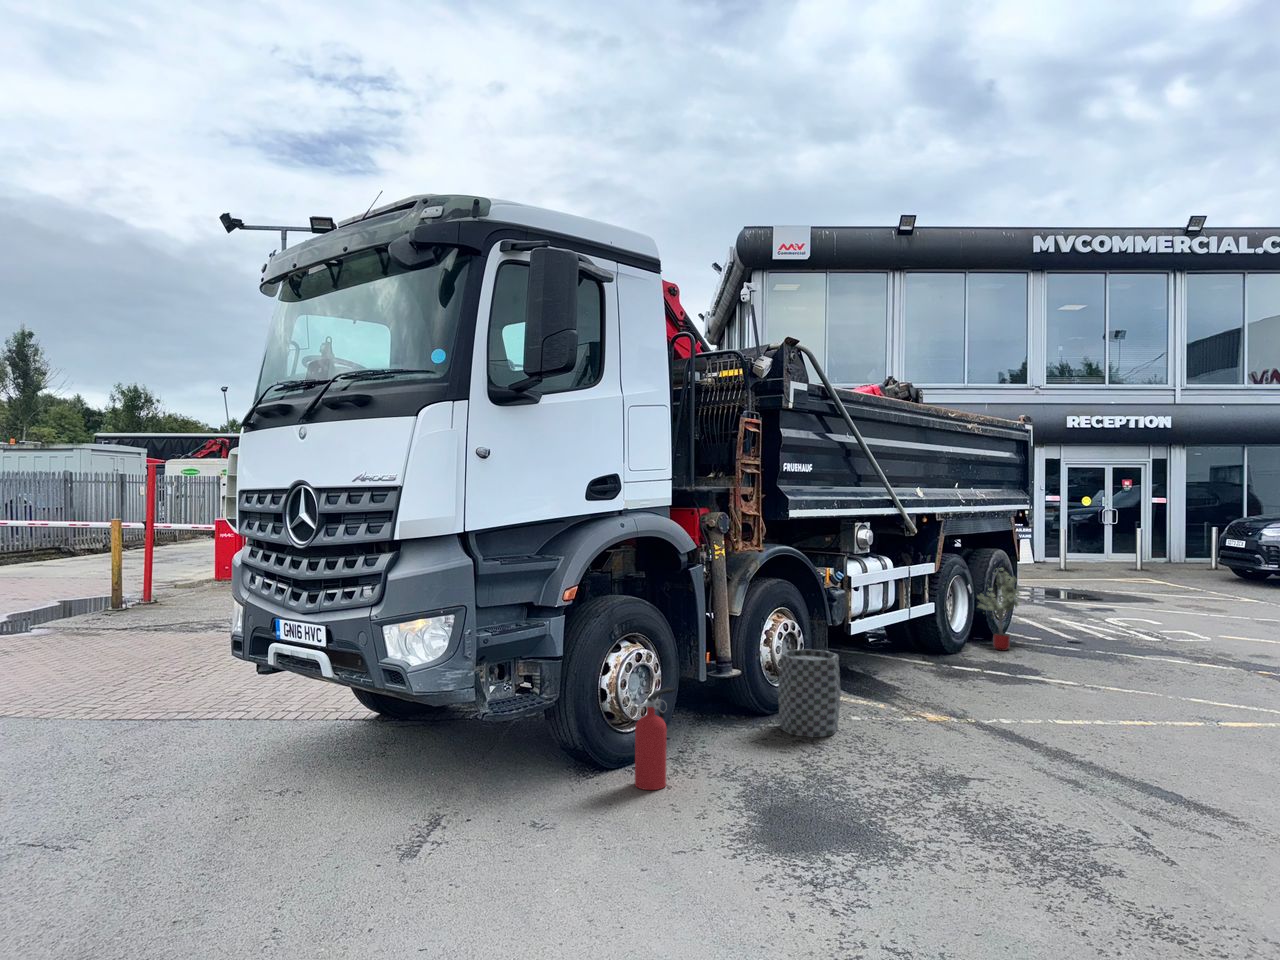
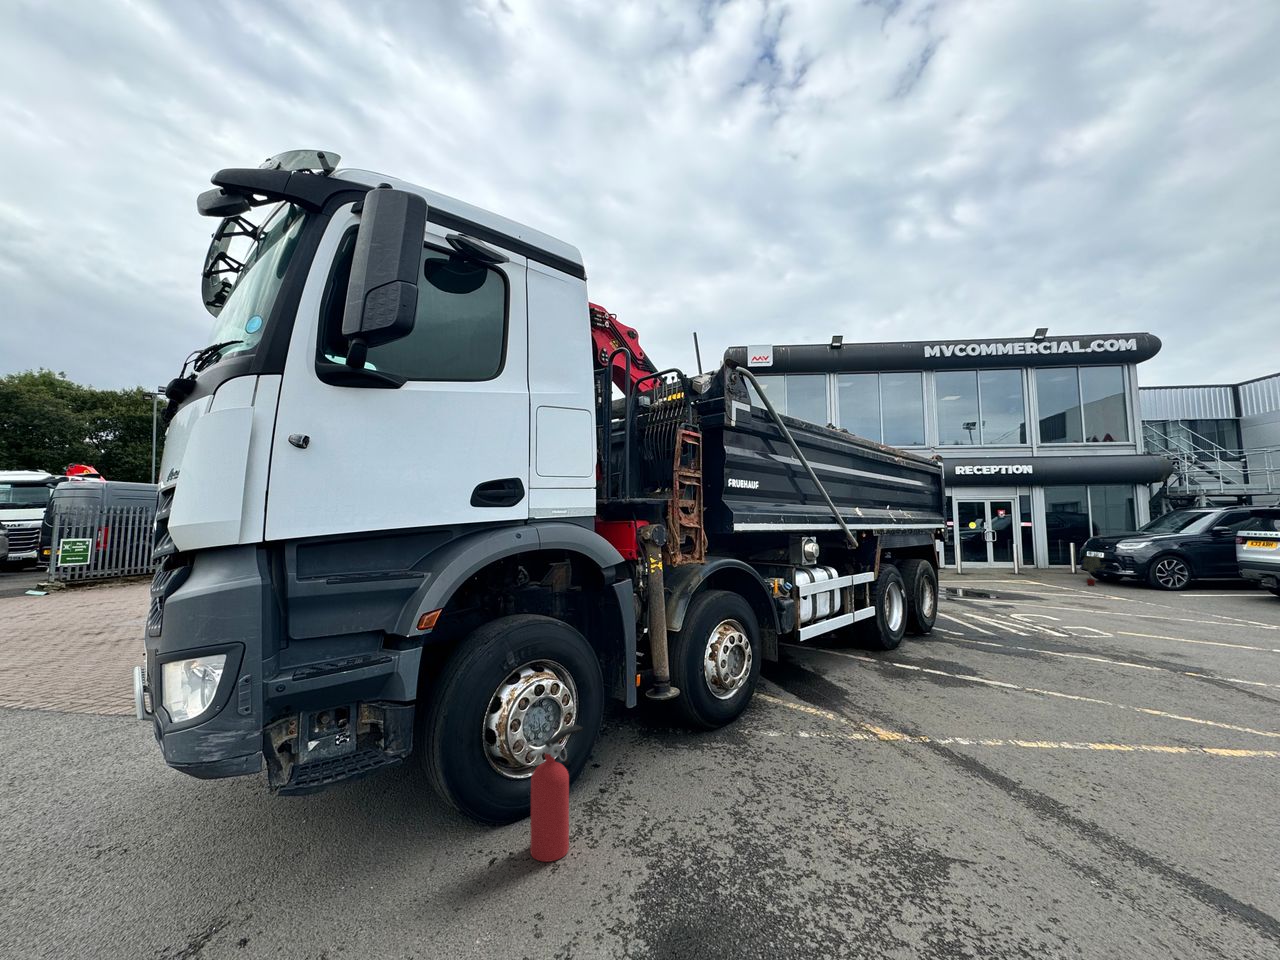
potted tree: present [977,568,1020,651] -> present [1083,551,1105,586]
trash can: present [778,649,841,737] -> none [723,662,788,762]

